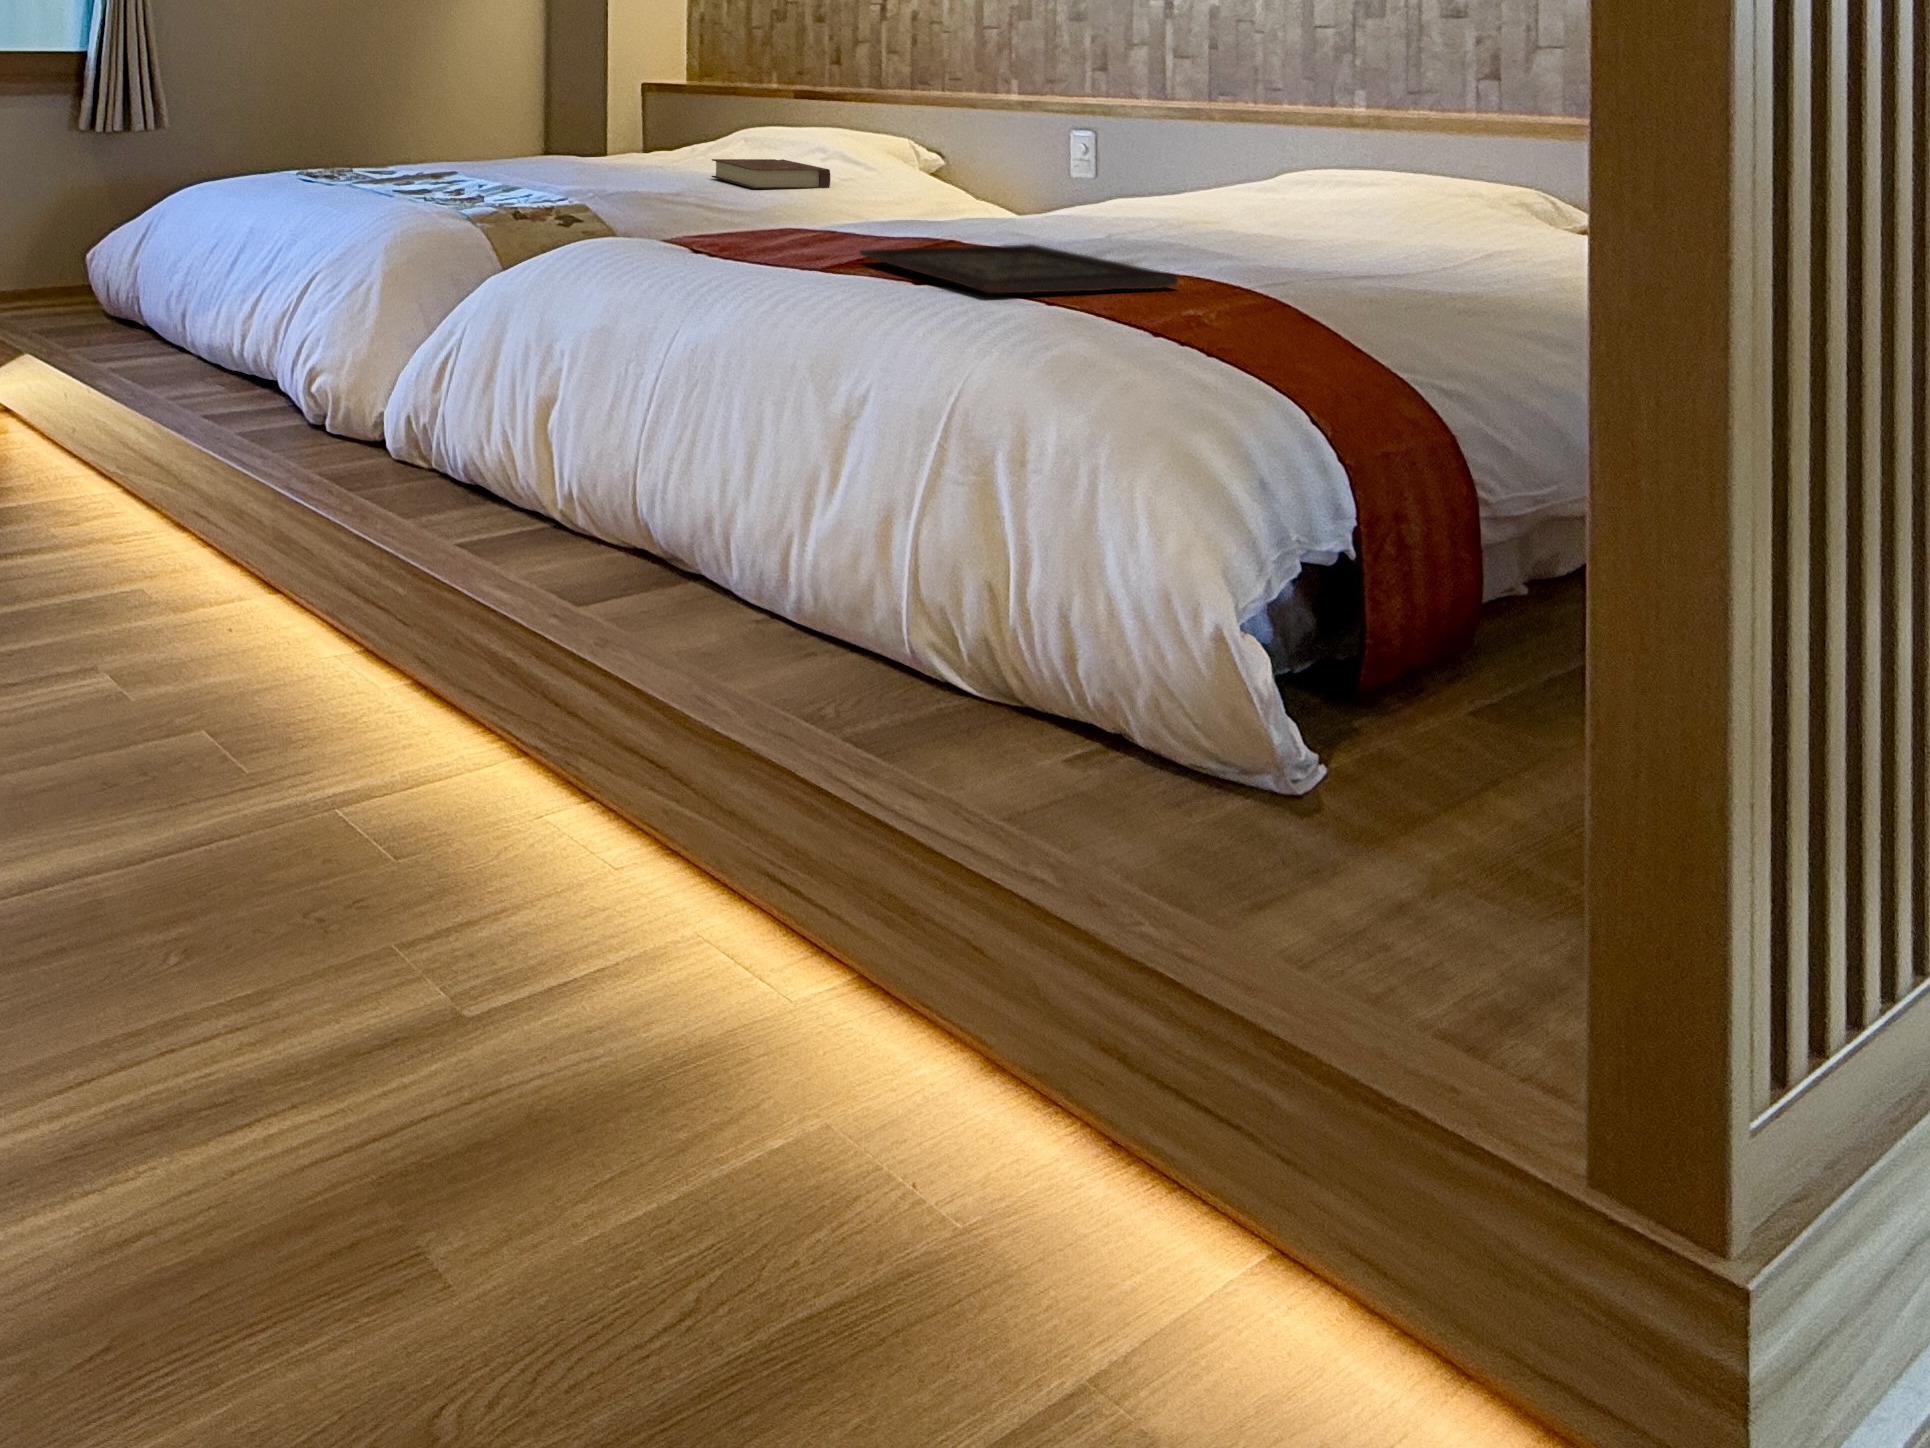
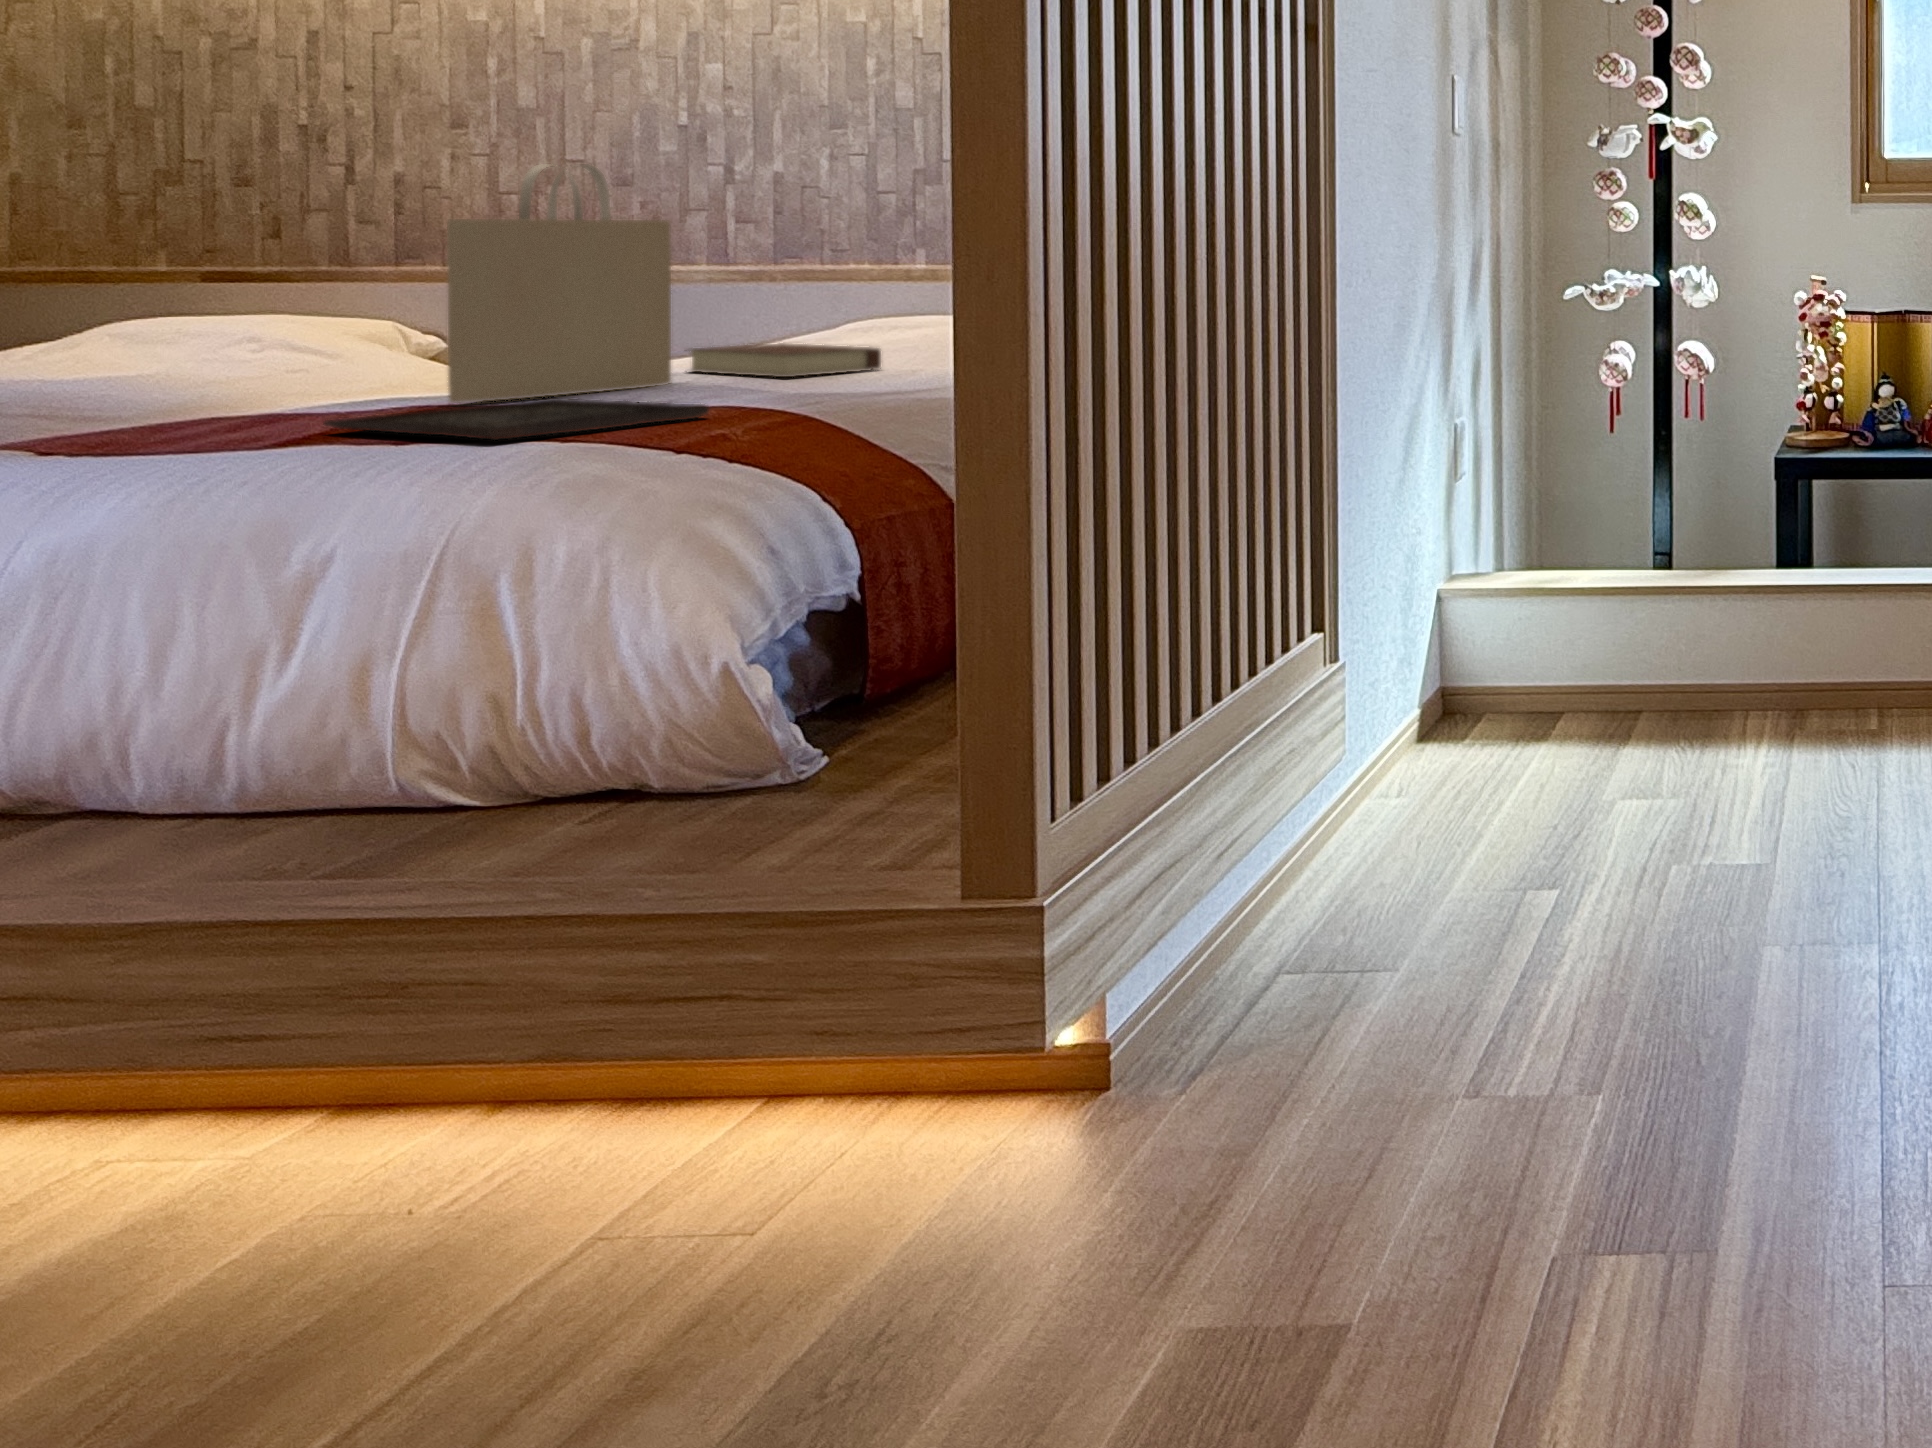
tote bag: none [949,5,1132,238] -> present [447,164,671,403]
book: present [711,159,830,188] -> present [686,343,881,377]

